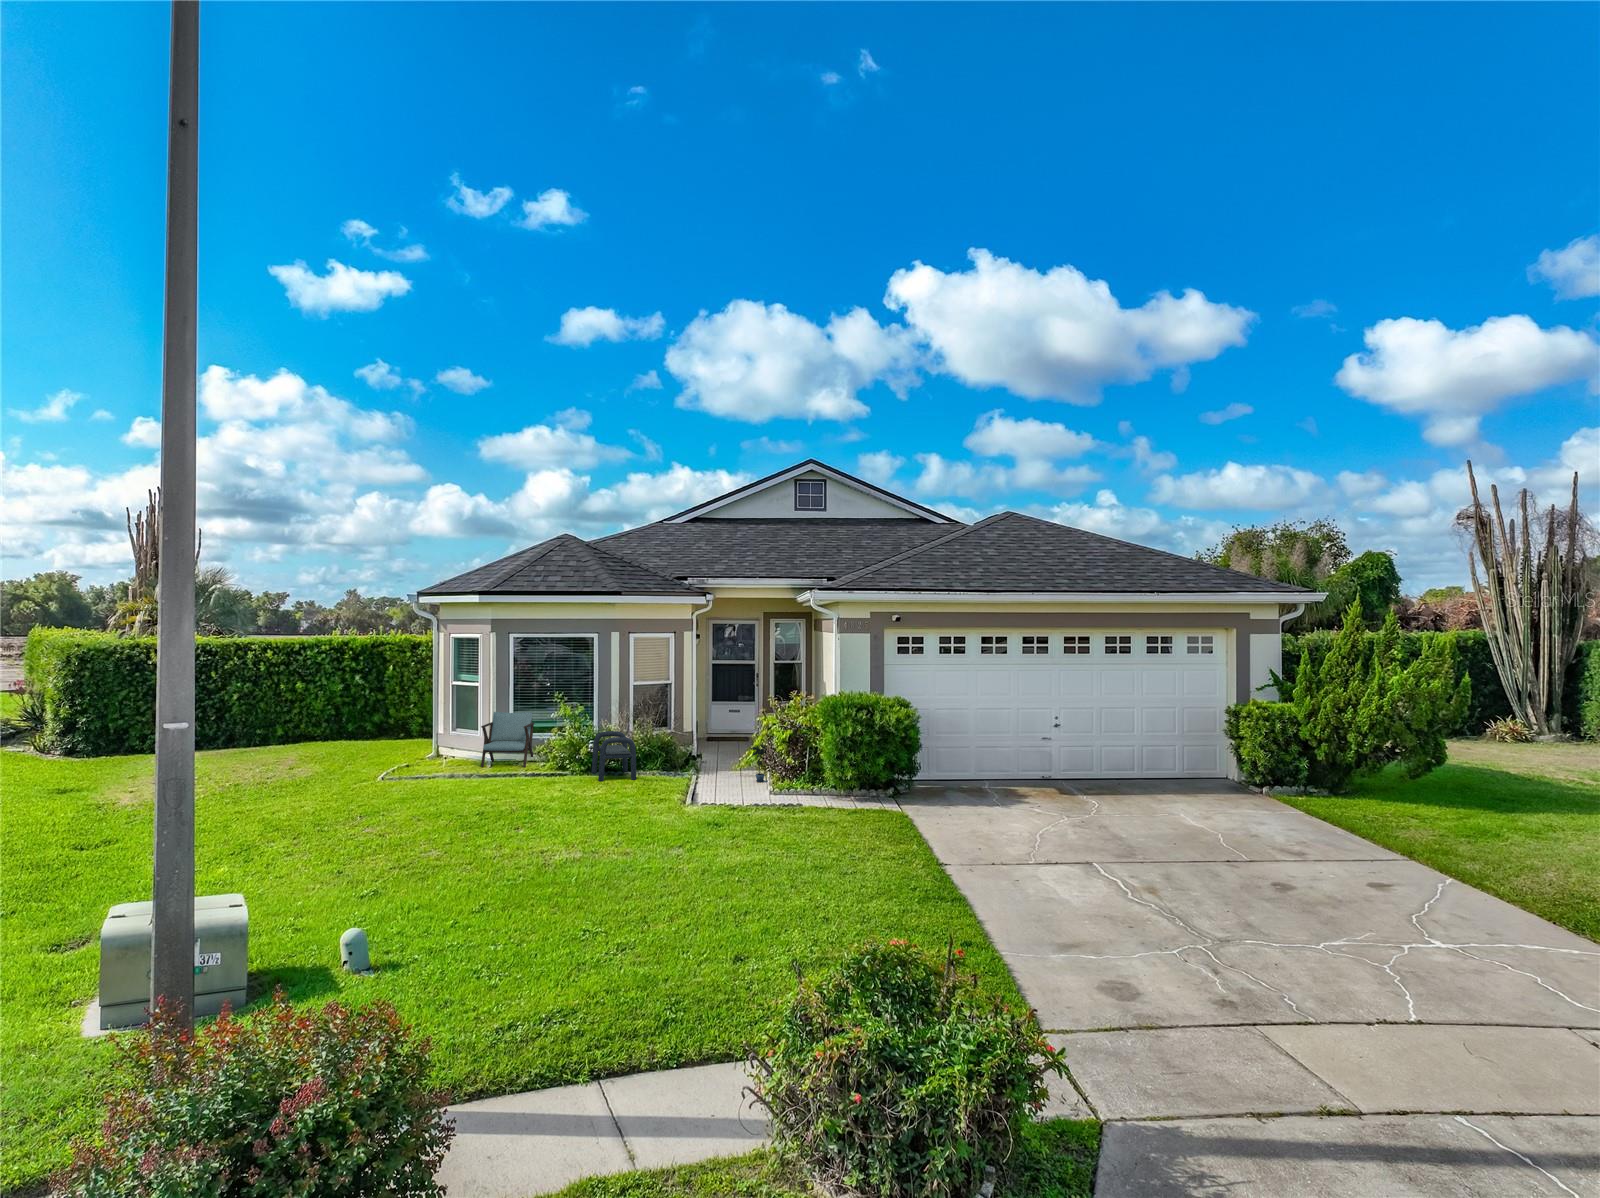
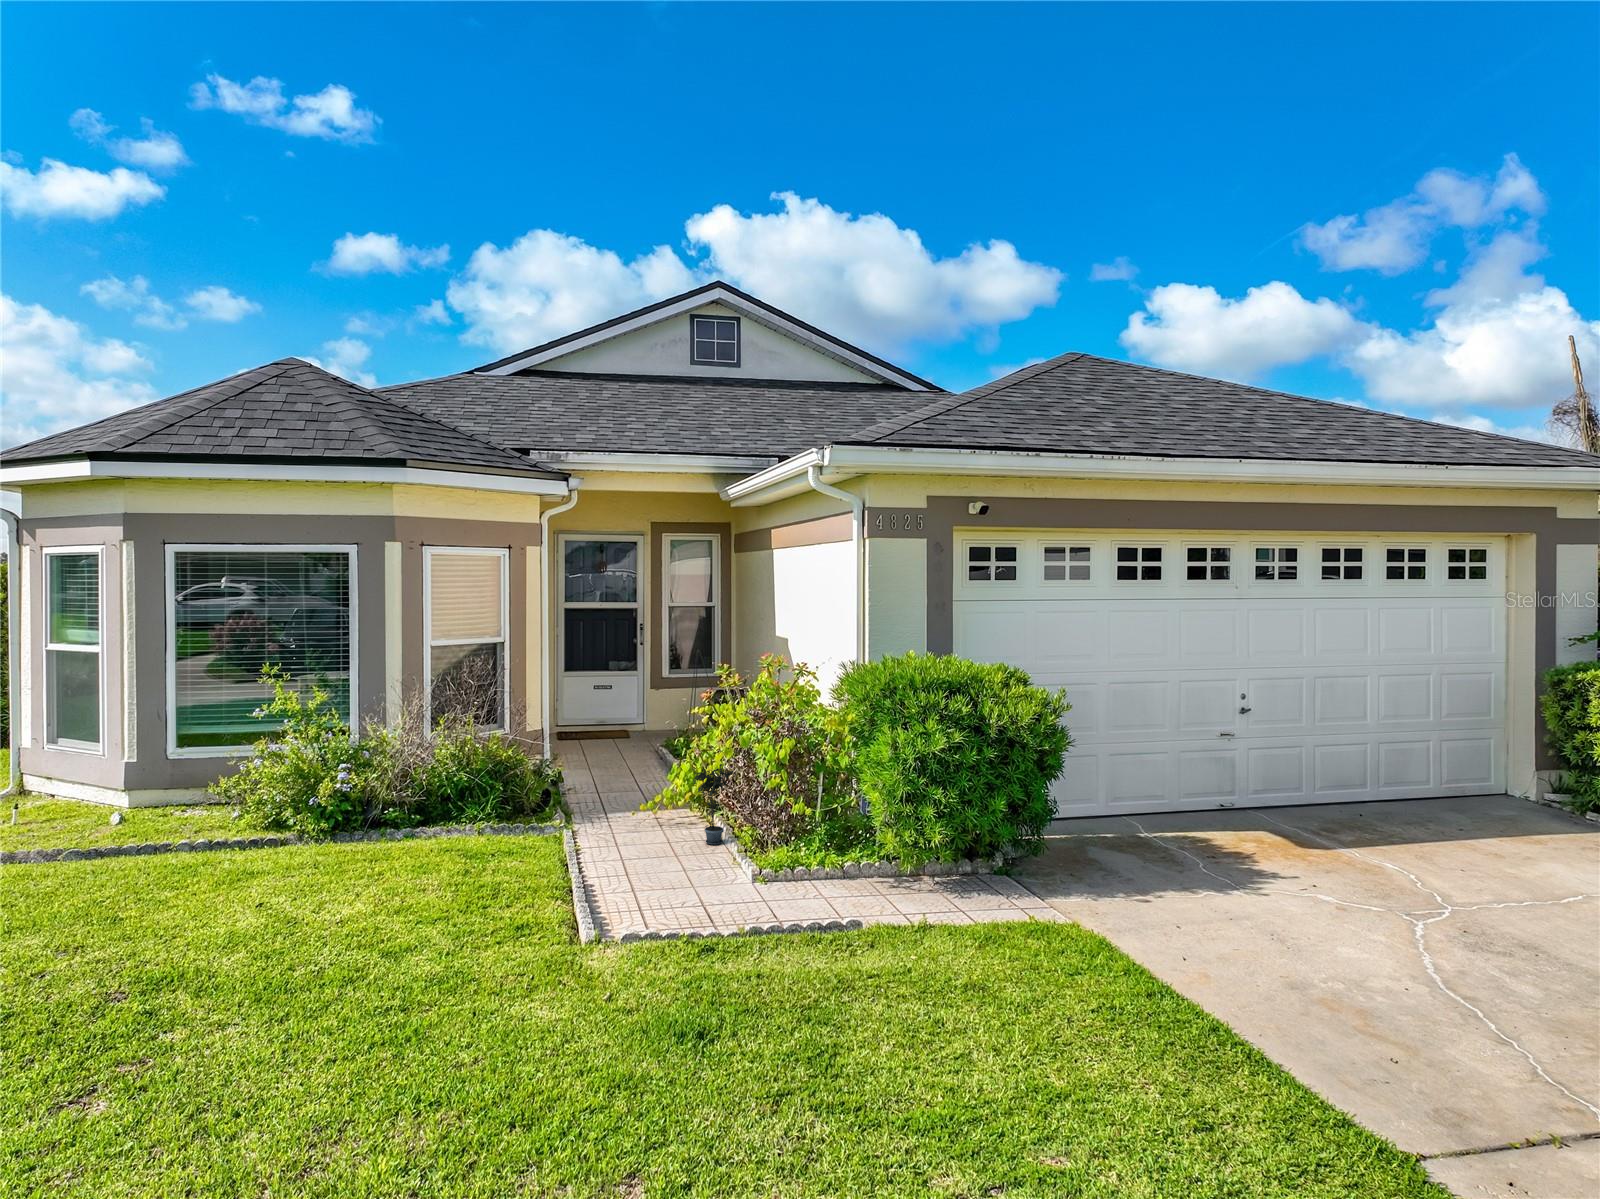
lounge chair: present [481,712,535,767] -> none [88,707,224,830]
bench: present [592,731,636,781] -> none [346,745,447,864]

